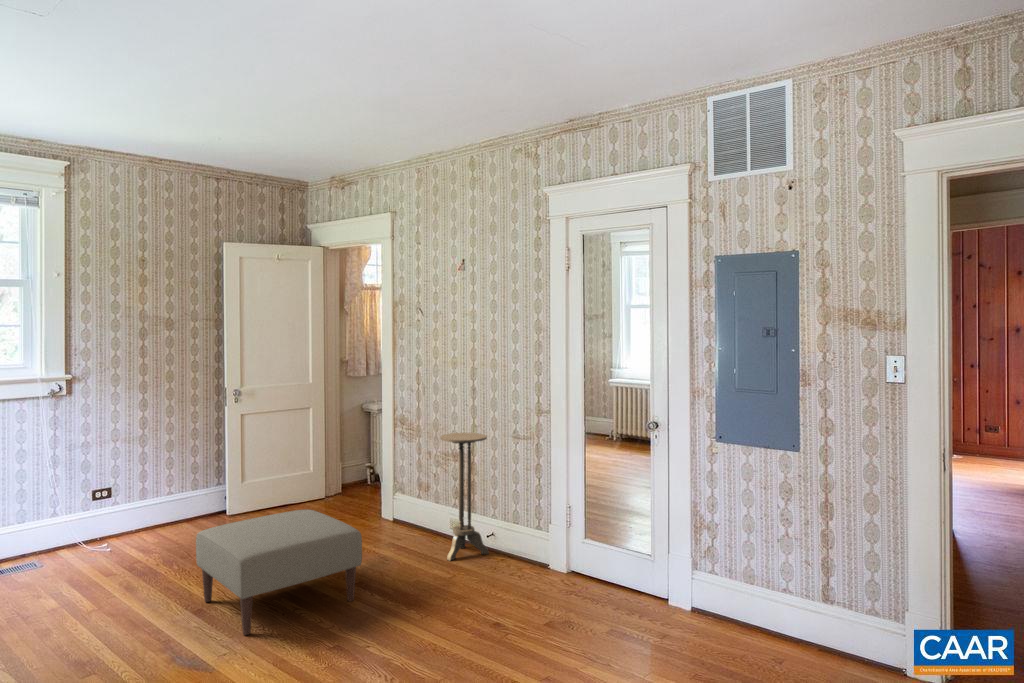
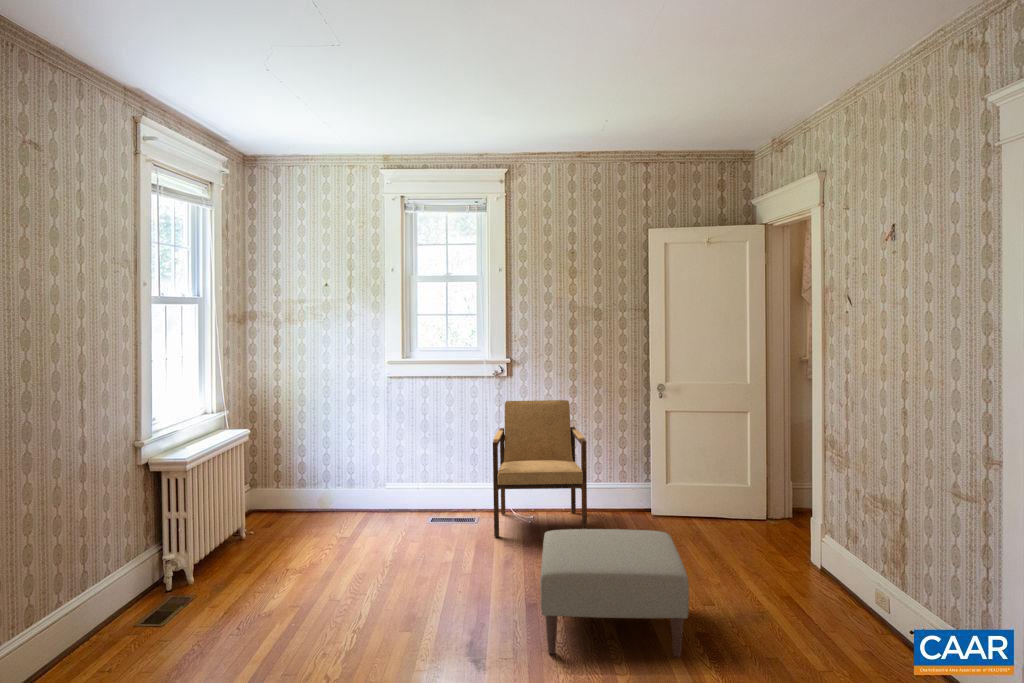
armchair: none [57,414,184,570] -> present [493,400,587,537]
side table: present [440,433,489,561] -> none [836,472,910,658]

